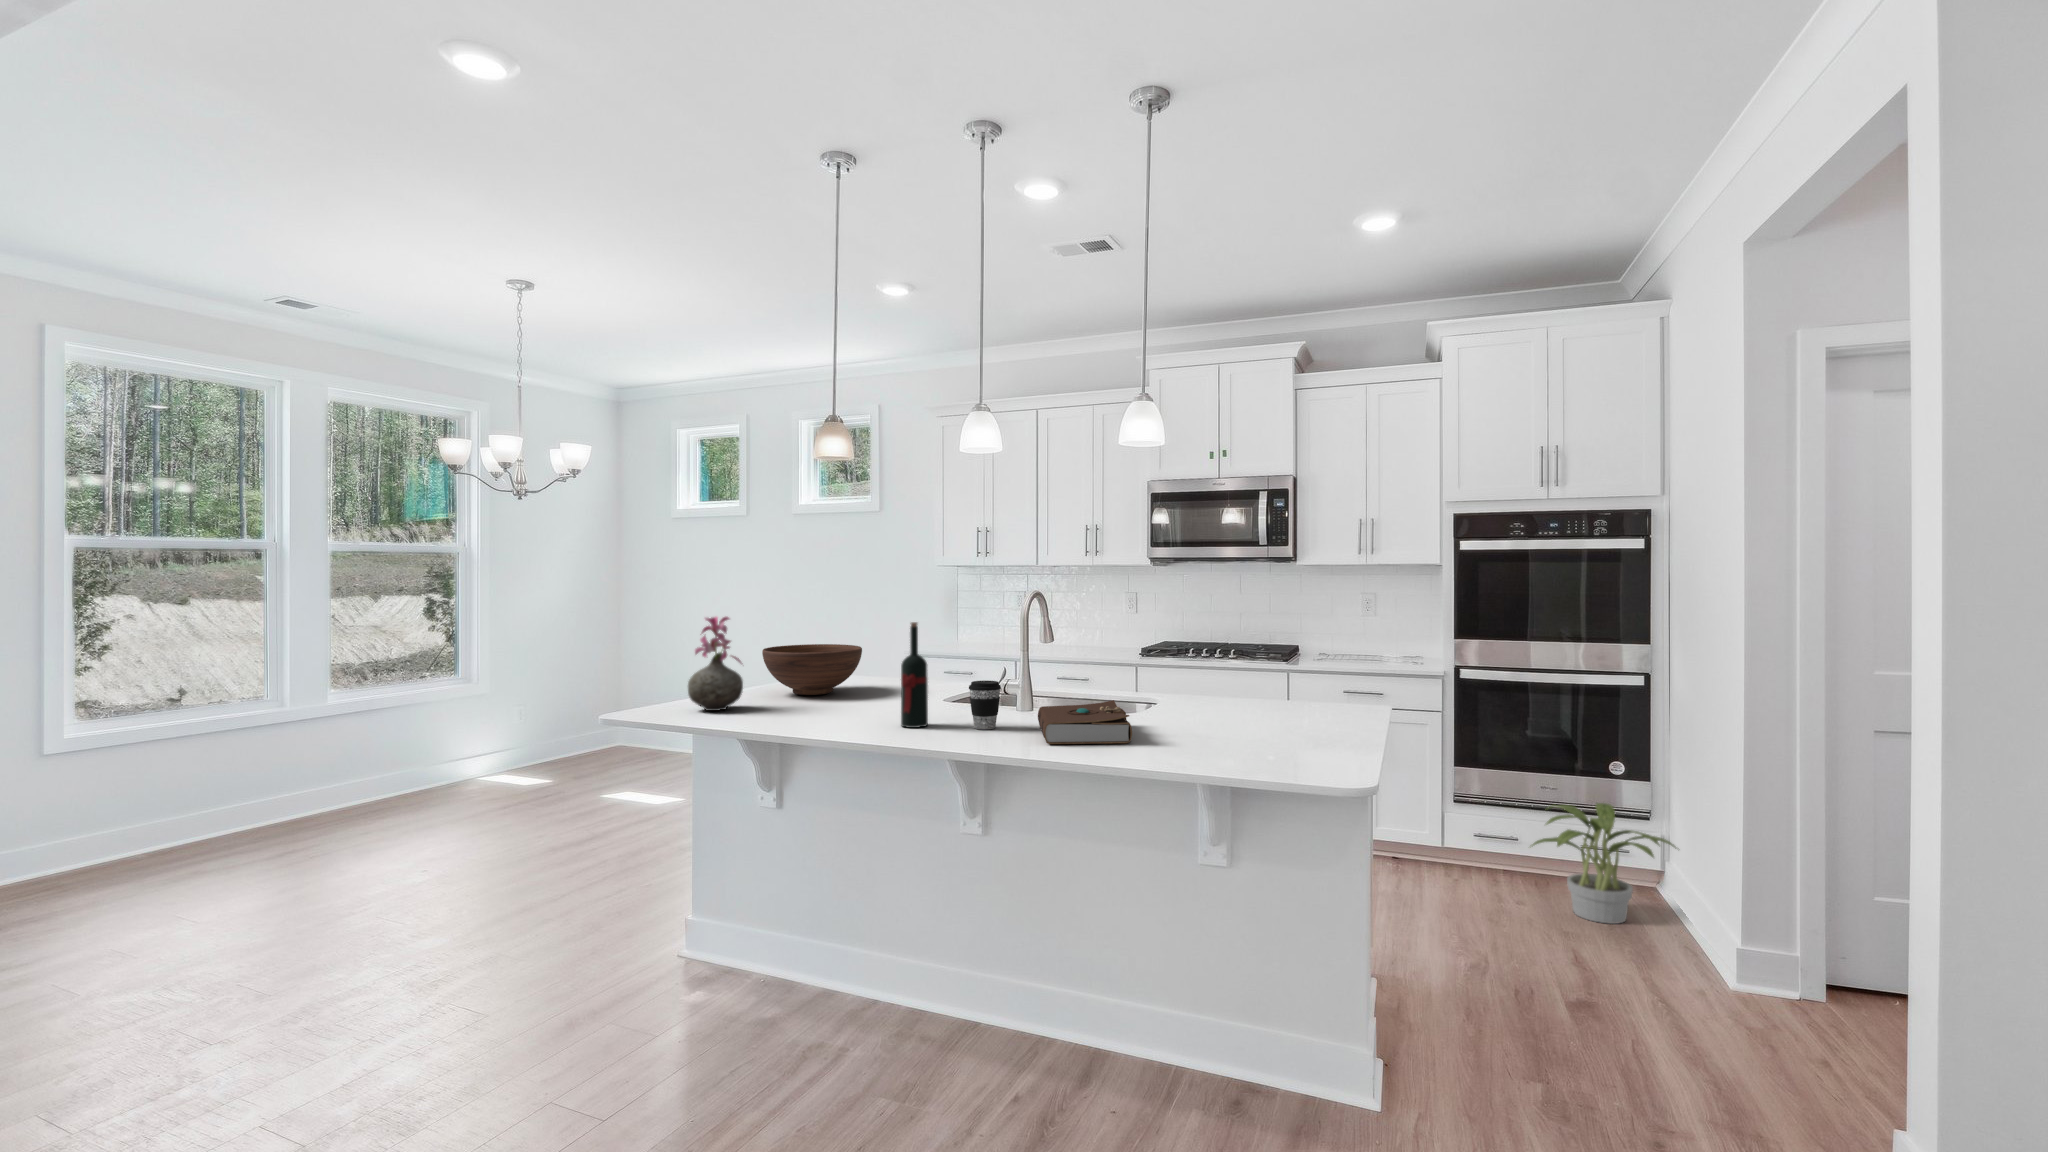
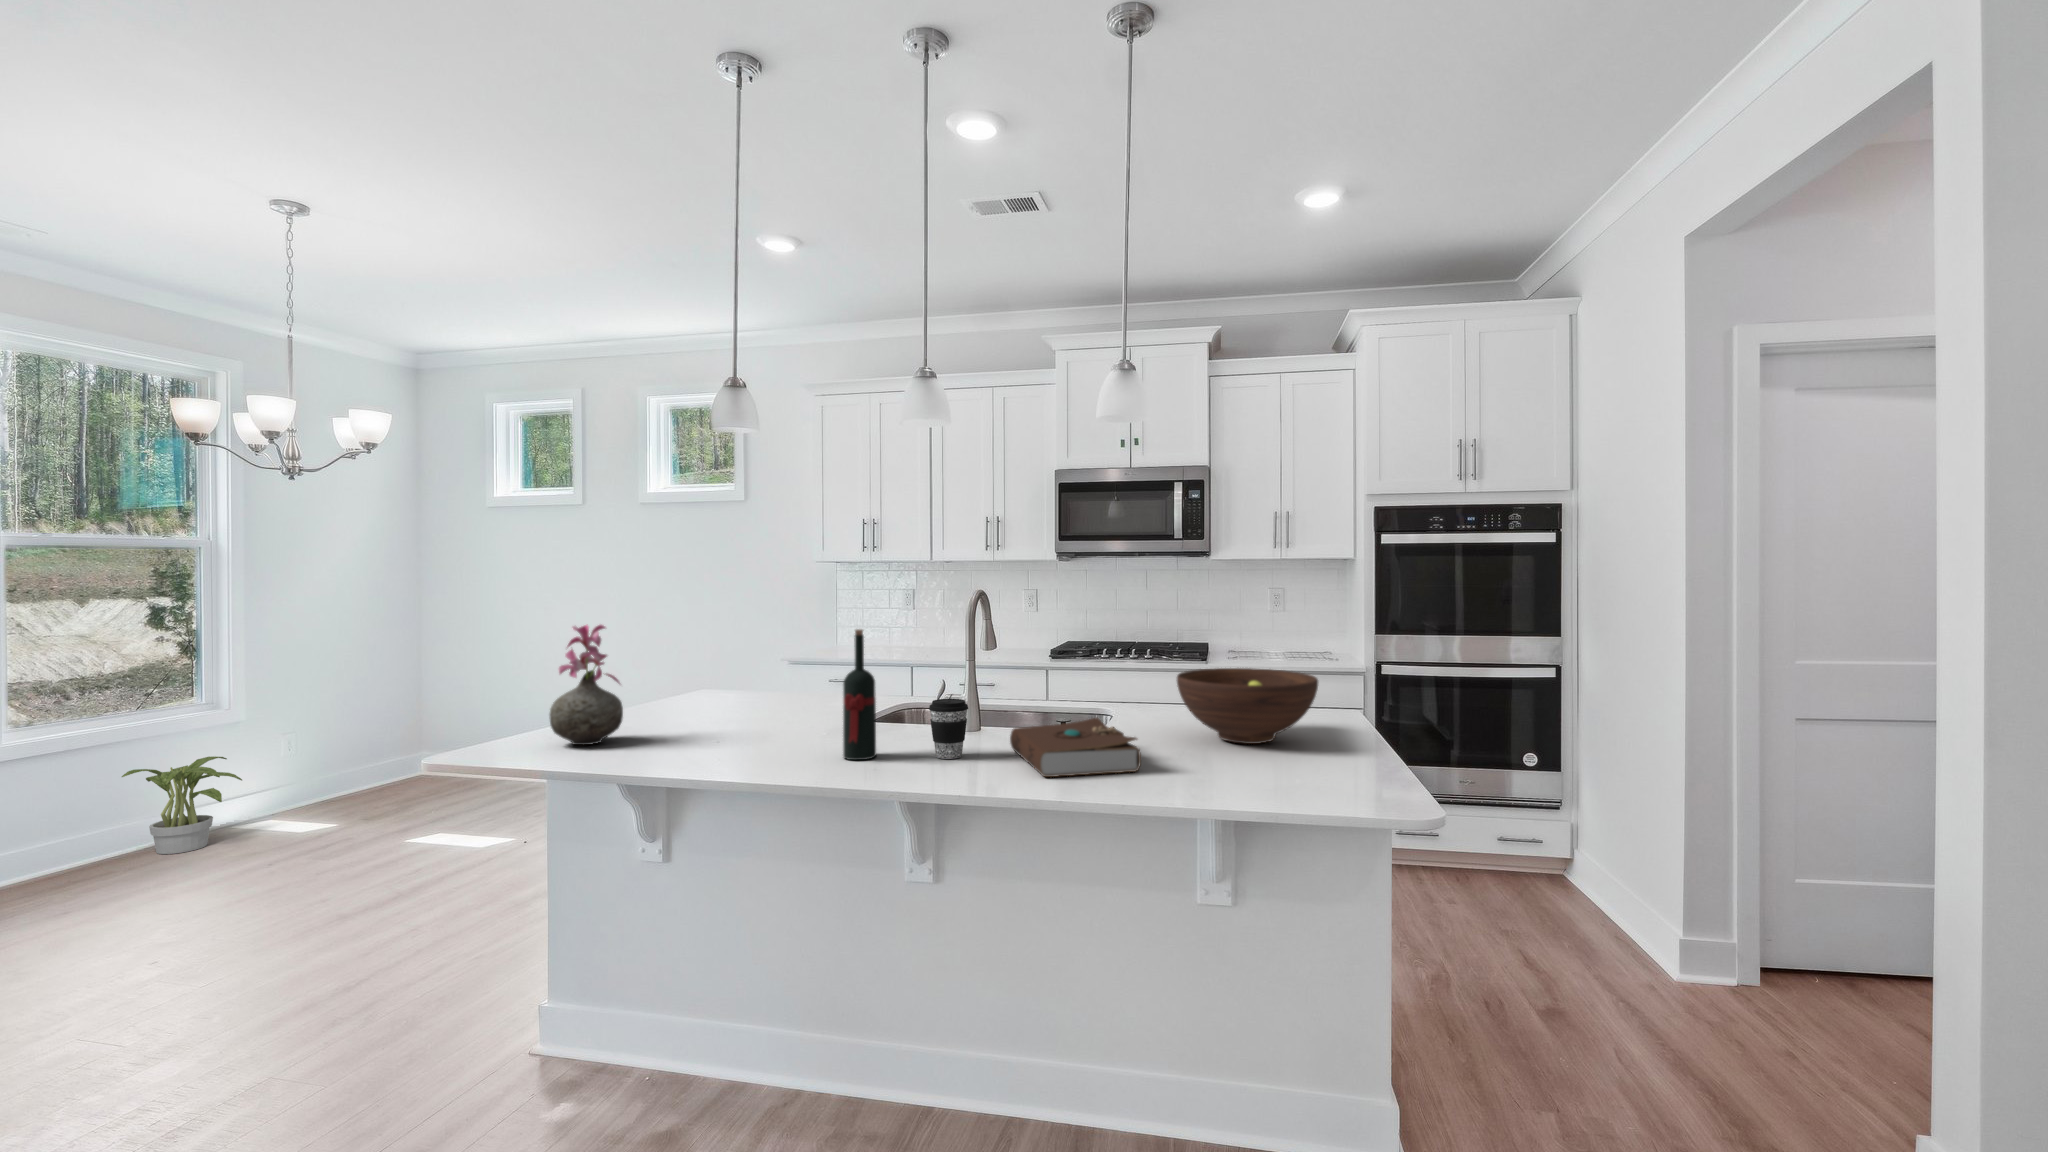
fruit bowl: present [762,644,862,695] -> present [1177,668,1318,744]
potted plant: present [1532,803,1676,924] -> present [122,756,242,854]

